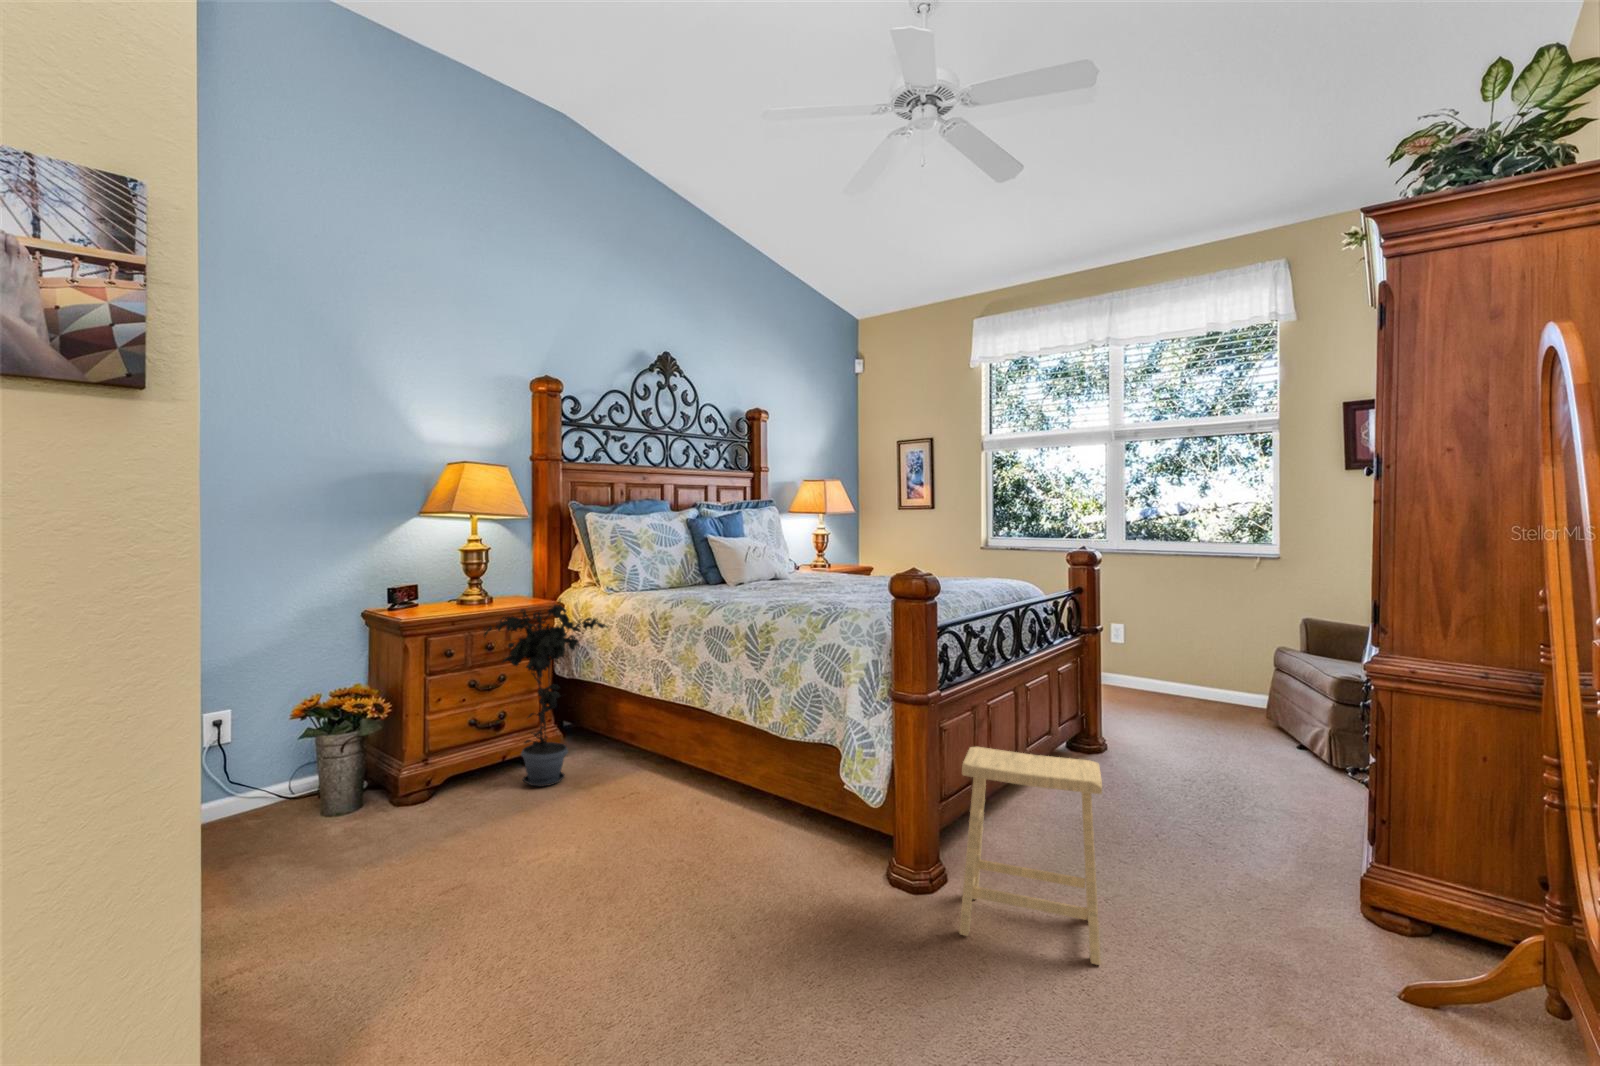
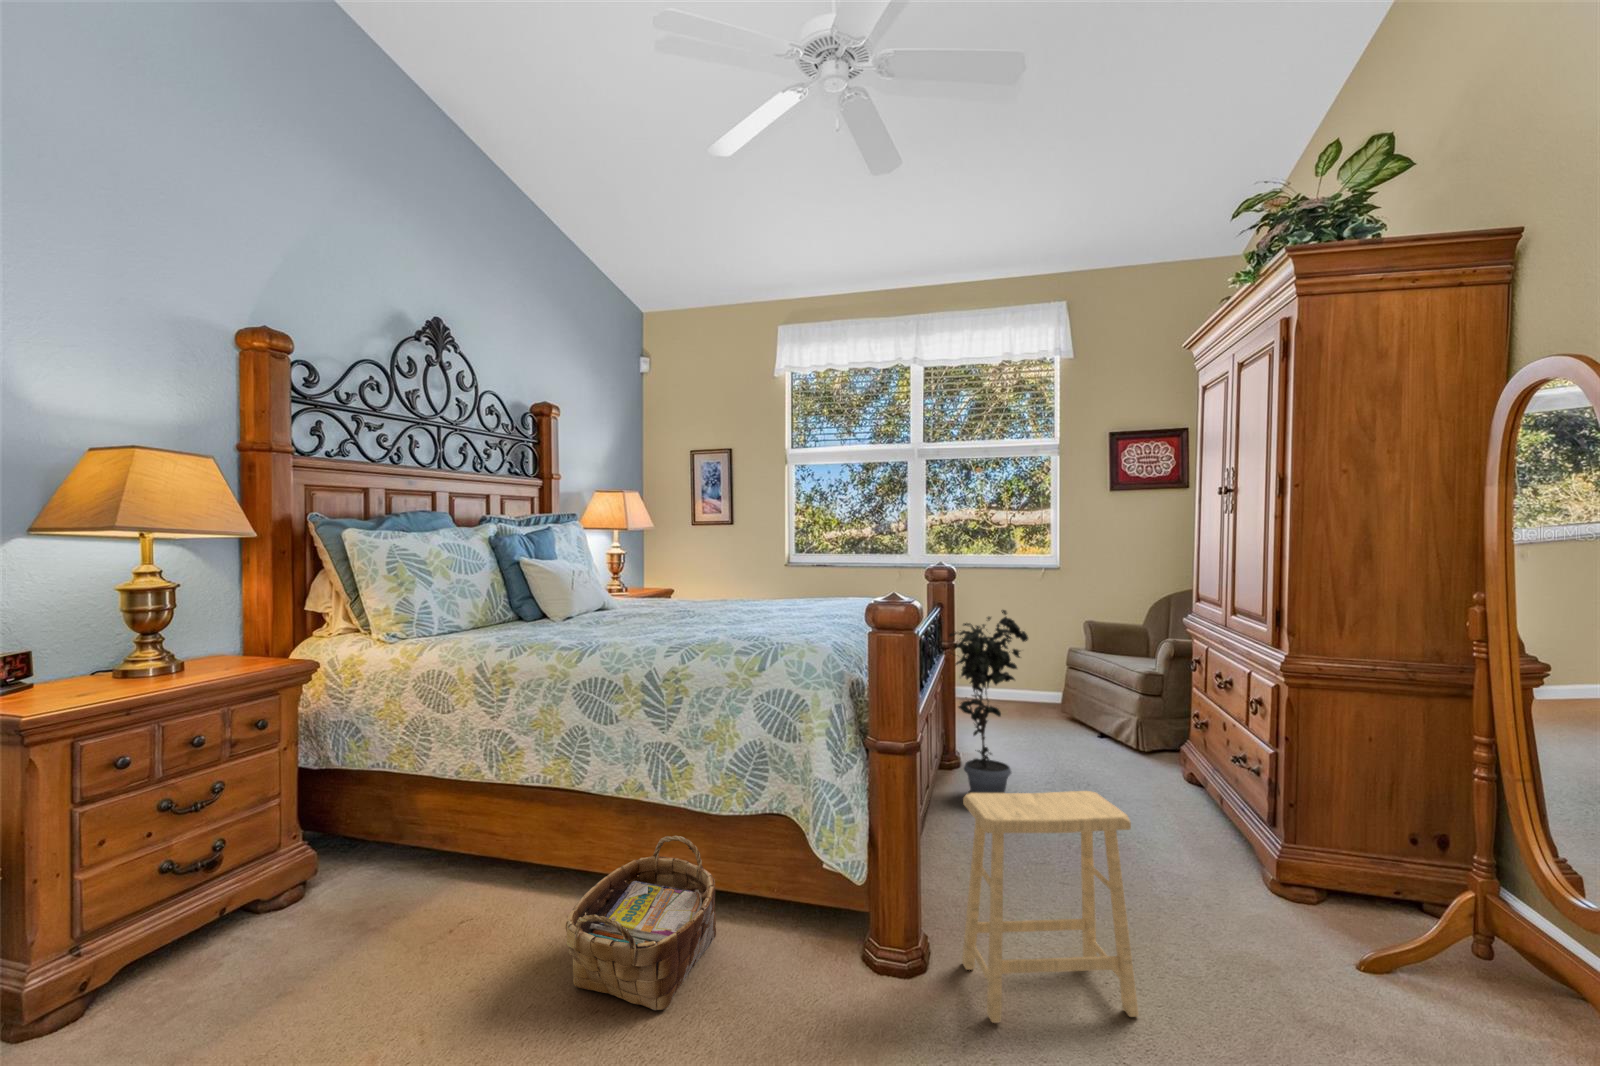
potted plant: present [484,599,607,786] -> present [949,610,1028,794]
woven basket: none [669,752,786,867] -> present [566,836,716,1010]

